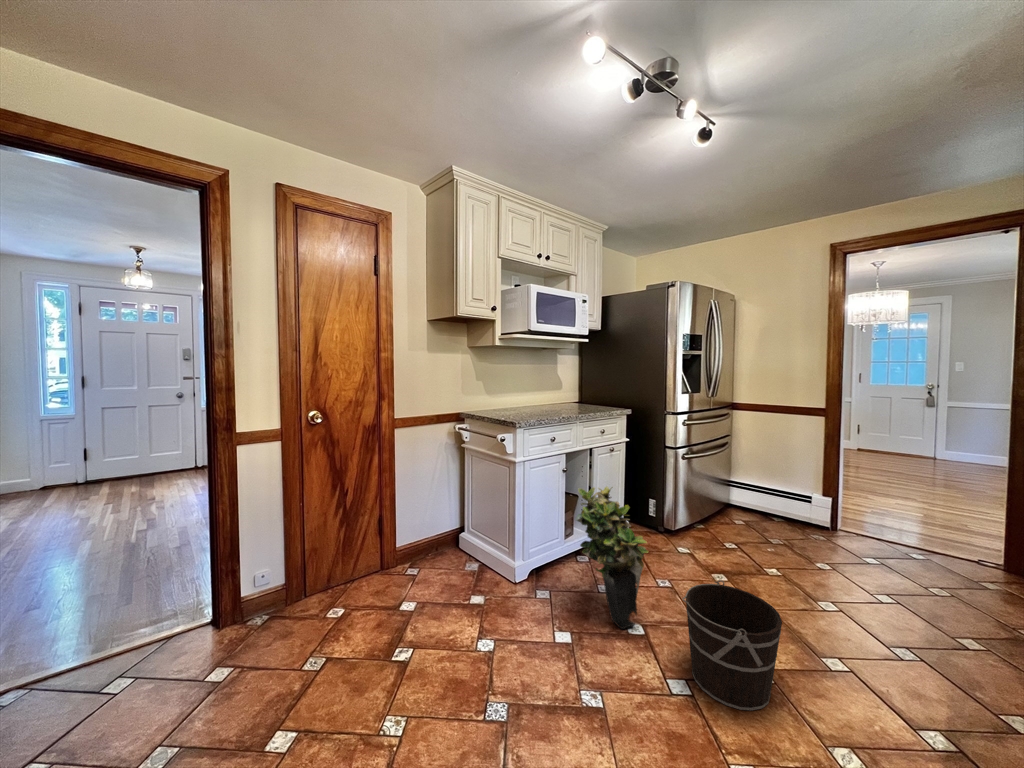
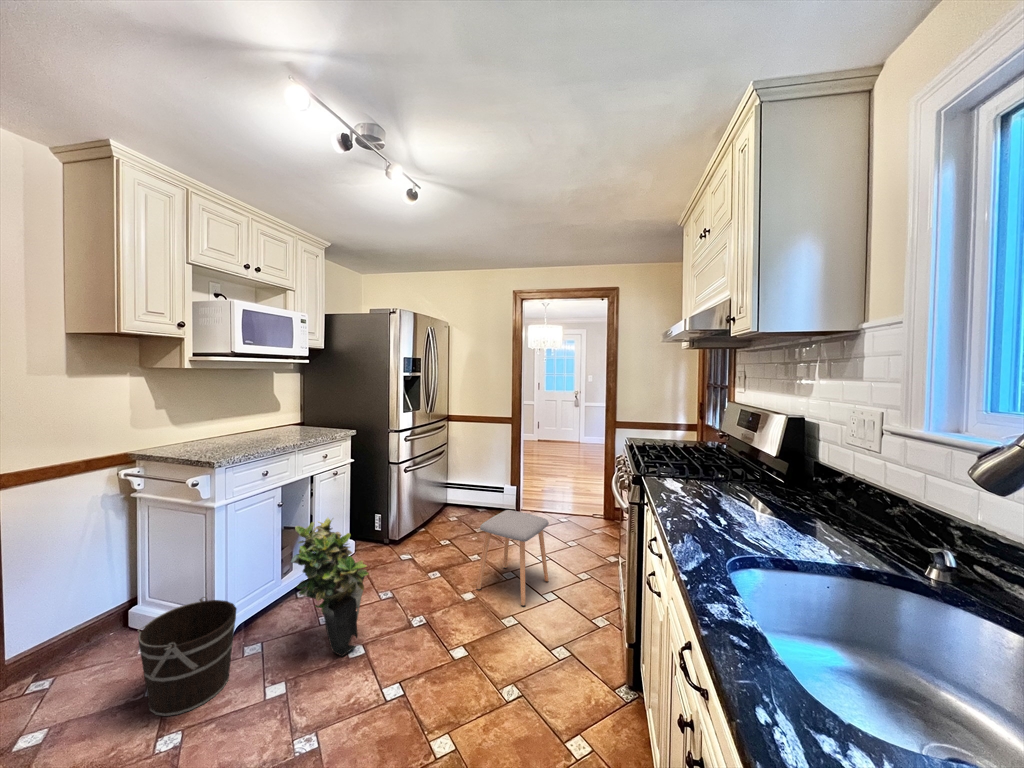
stool: none [782,521,908,657] -> present [477,510,549,606]
bucket: present [683,580,782,711] -> present [138,597,237,716]

